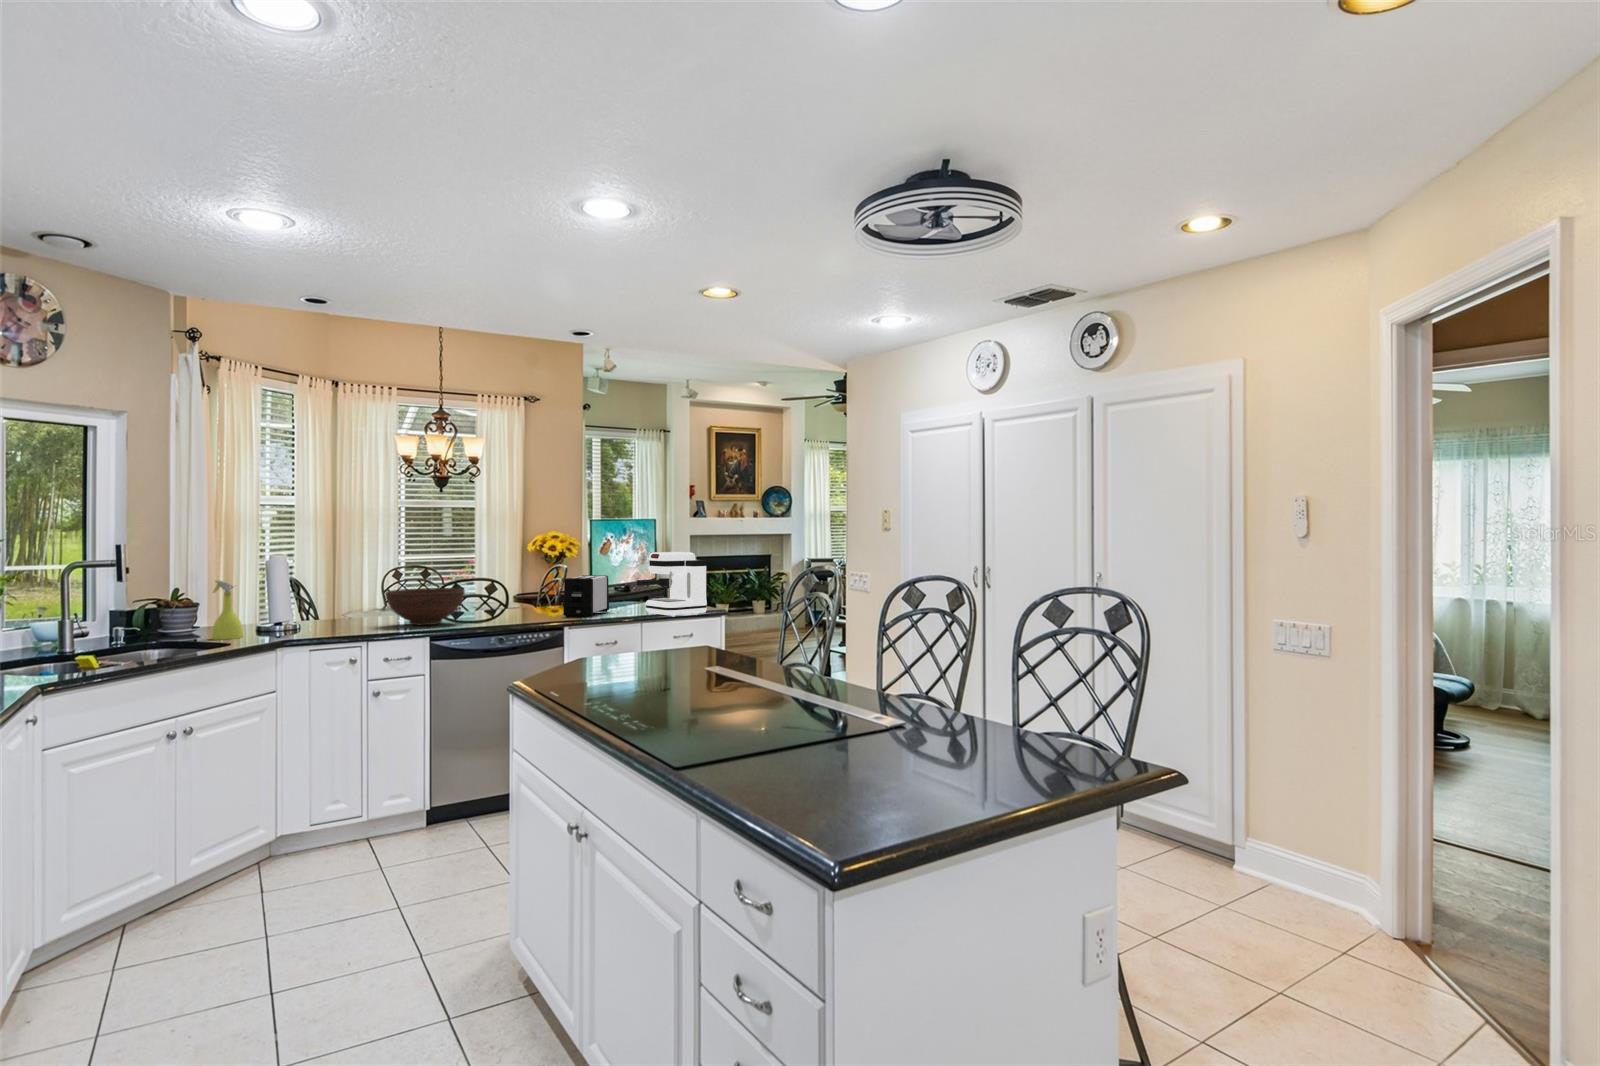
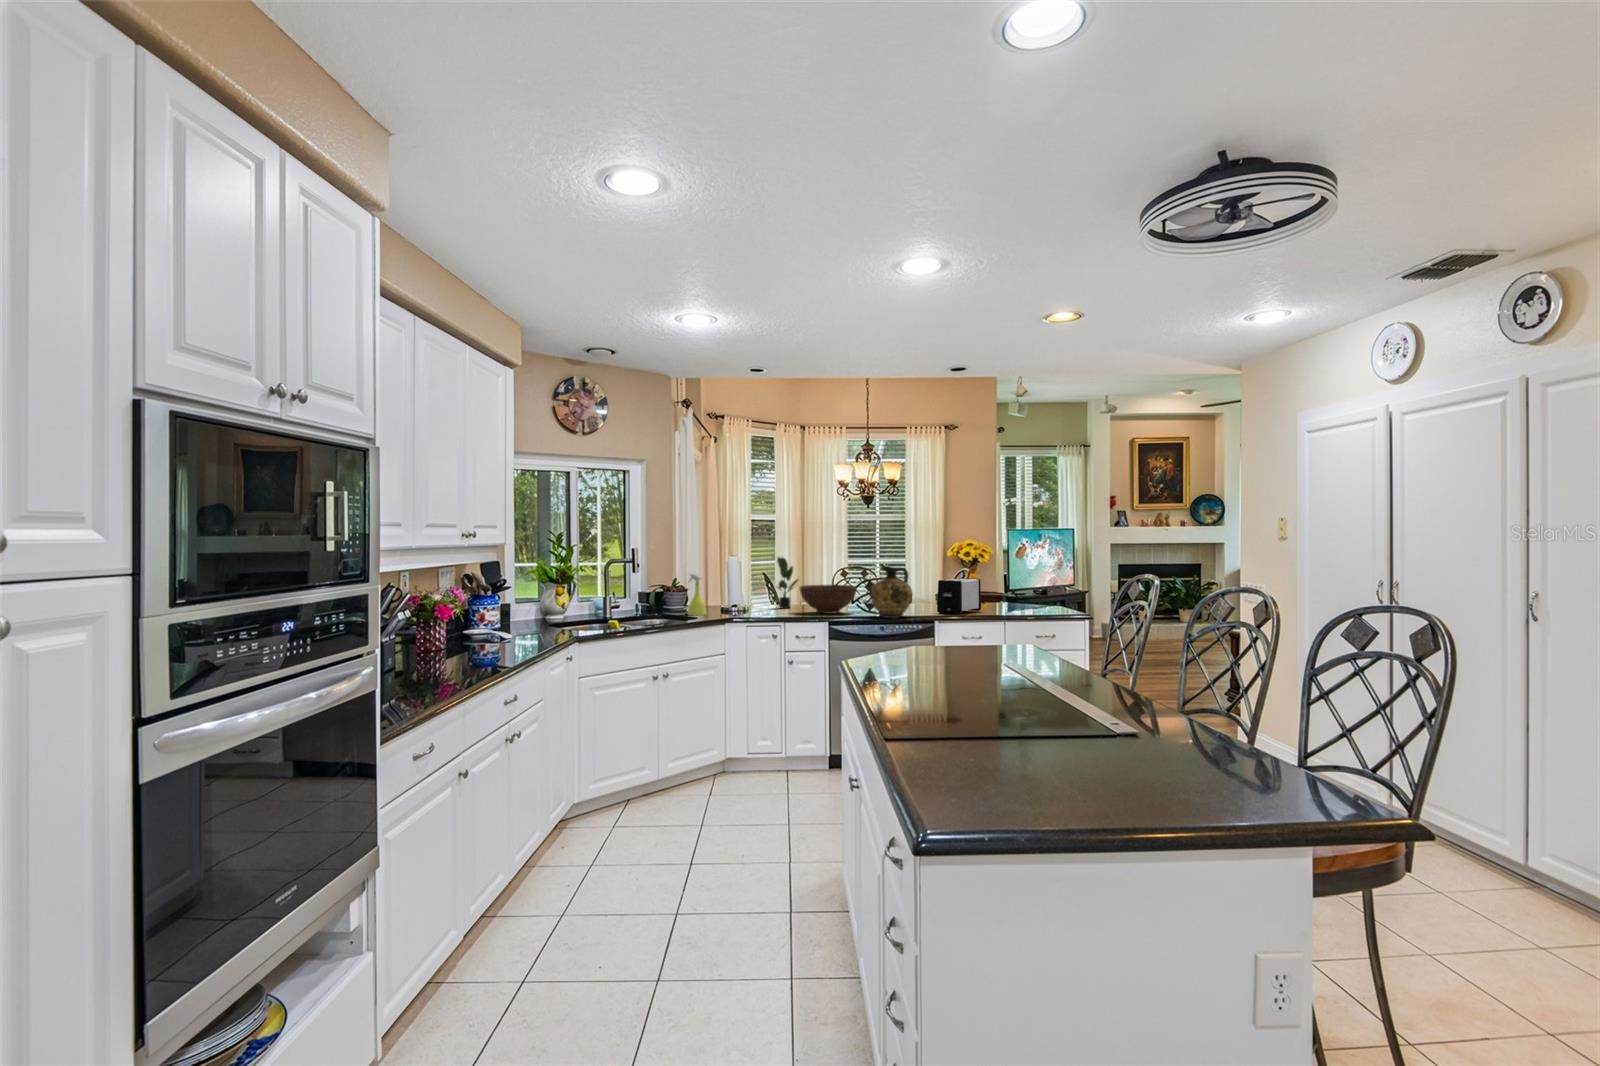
coffee maker: present [637,552,707,617] -> none [998,559,1065,618]
potted plant: none [333,553,373,622] -> present [777,557,798,608]
ceramic jug: none [489,562,543,626] -> present [870,565,912,618]

